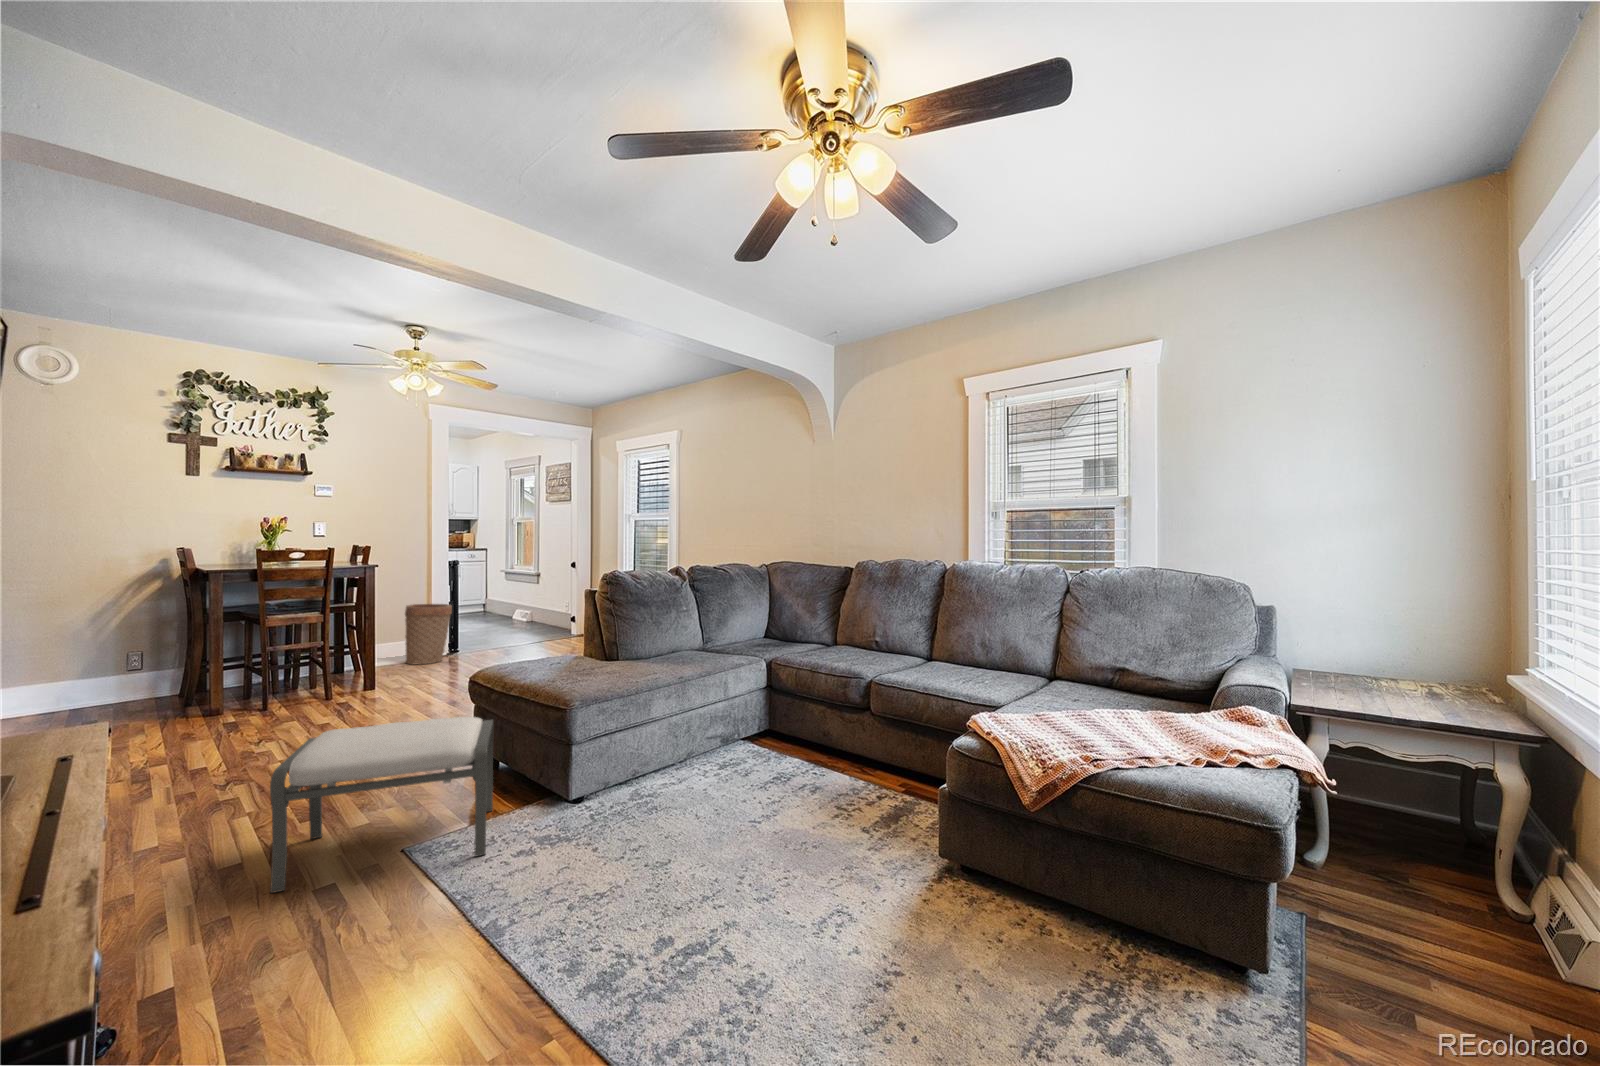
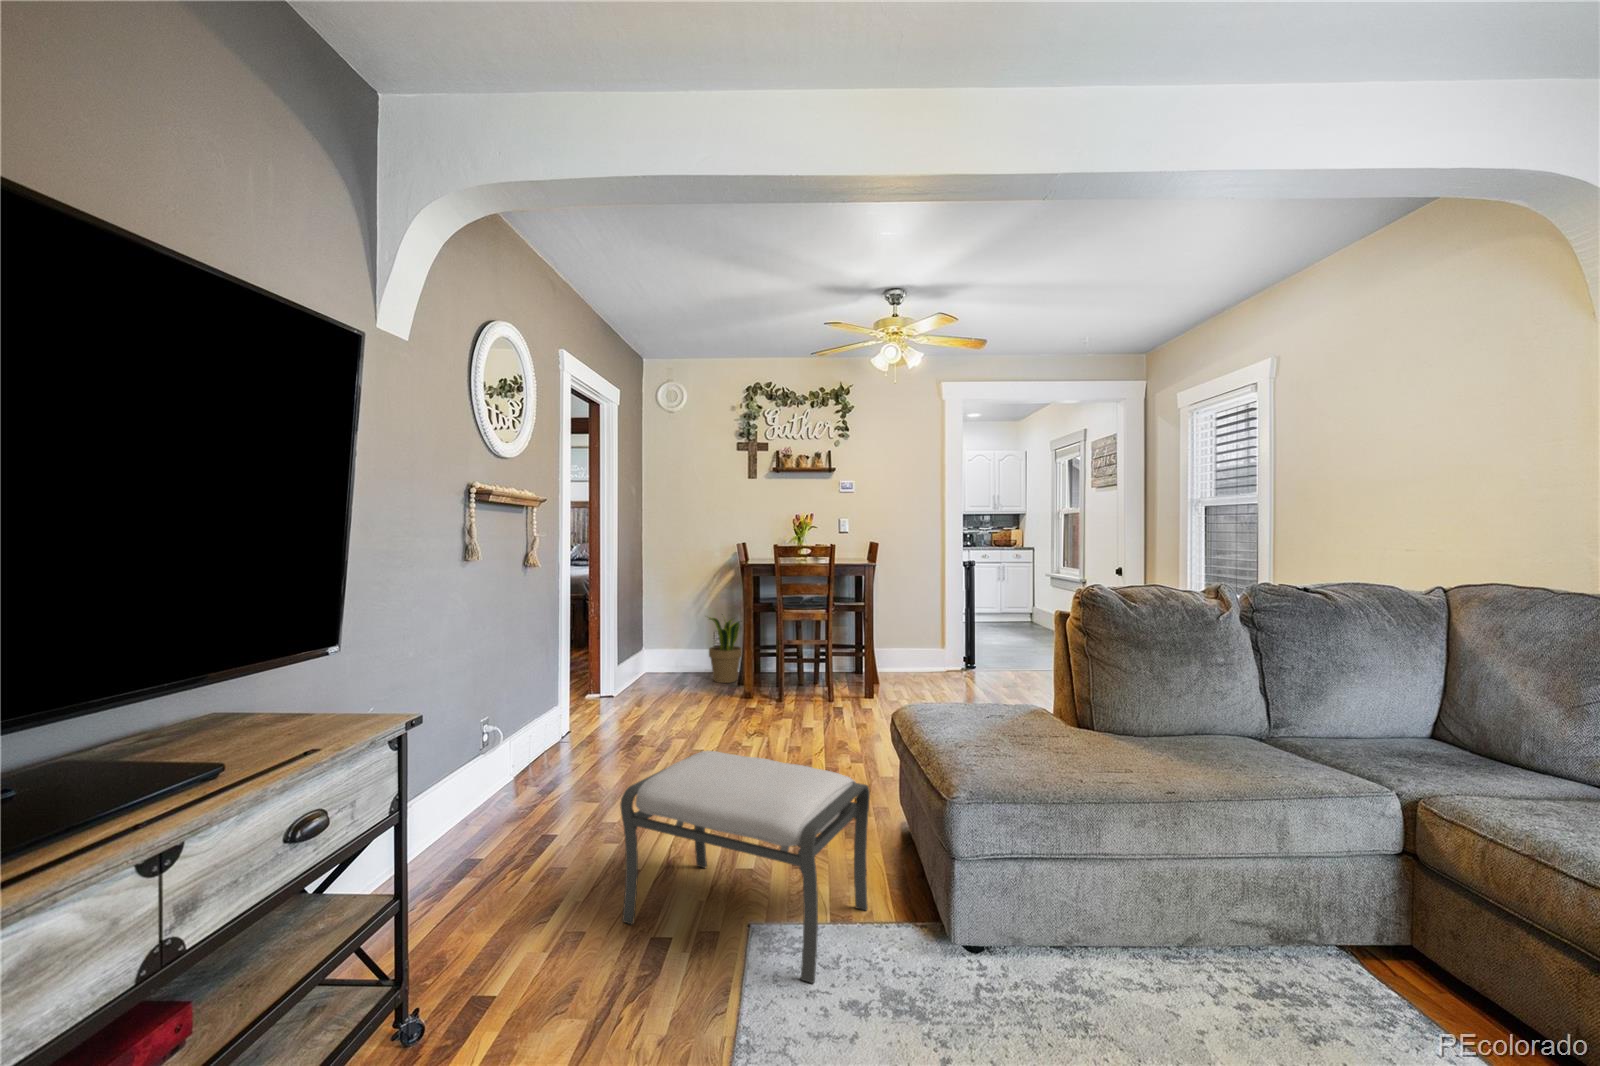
basket: present [405,604,452,665] -> none [915,608,961,677]
potted plant: none [130,630,195,710] -> present [709,614,742,683]

